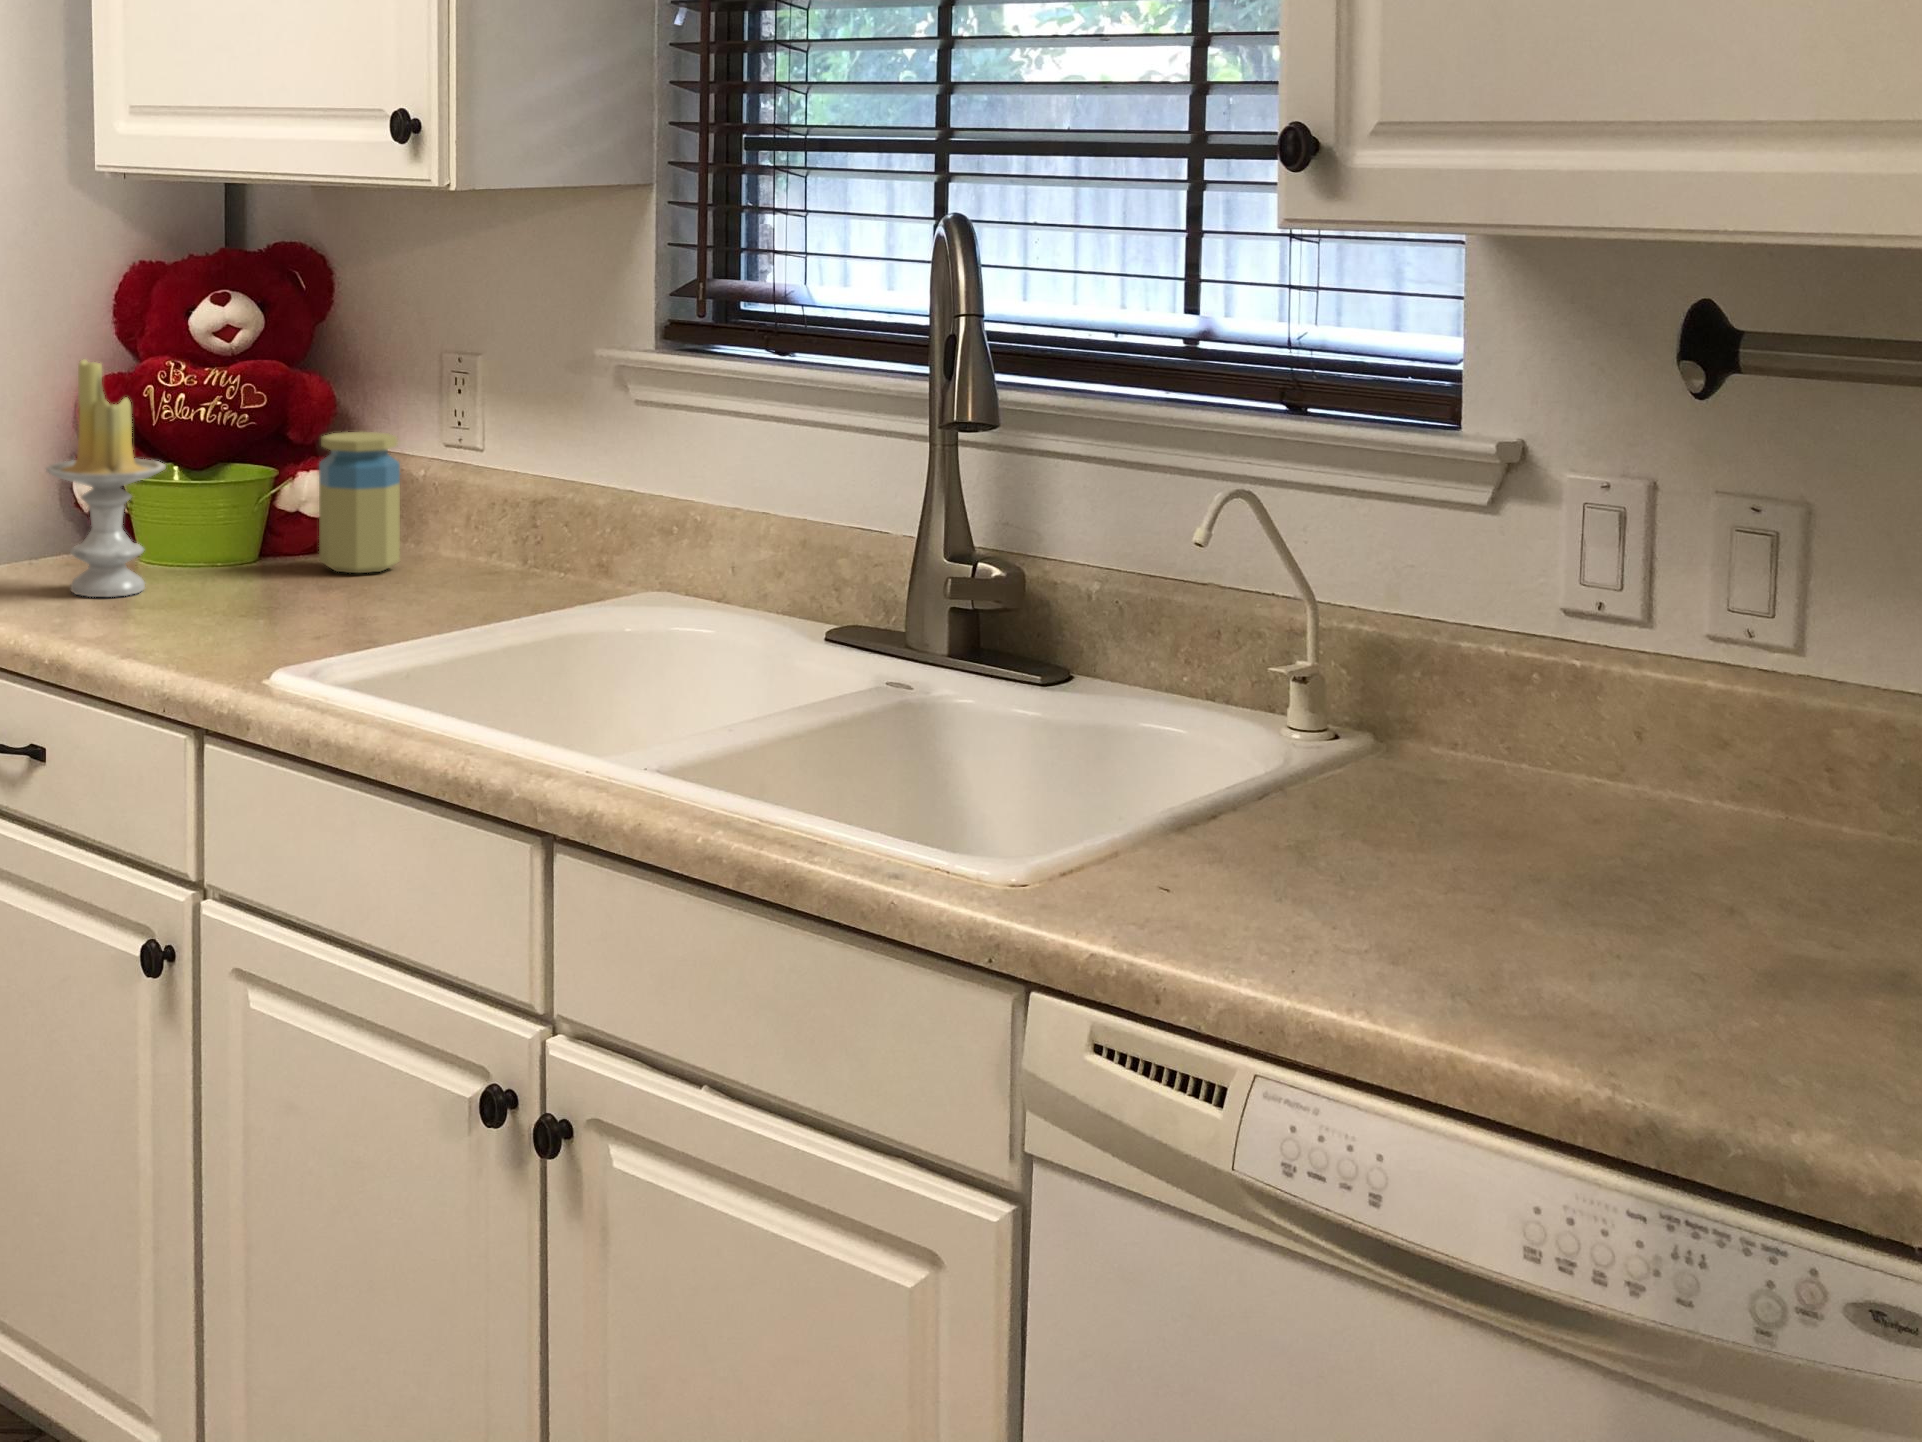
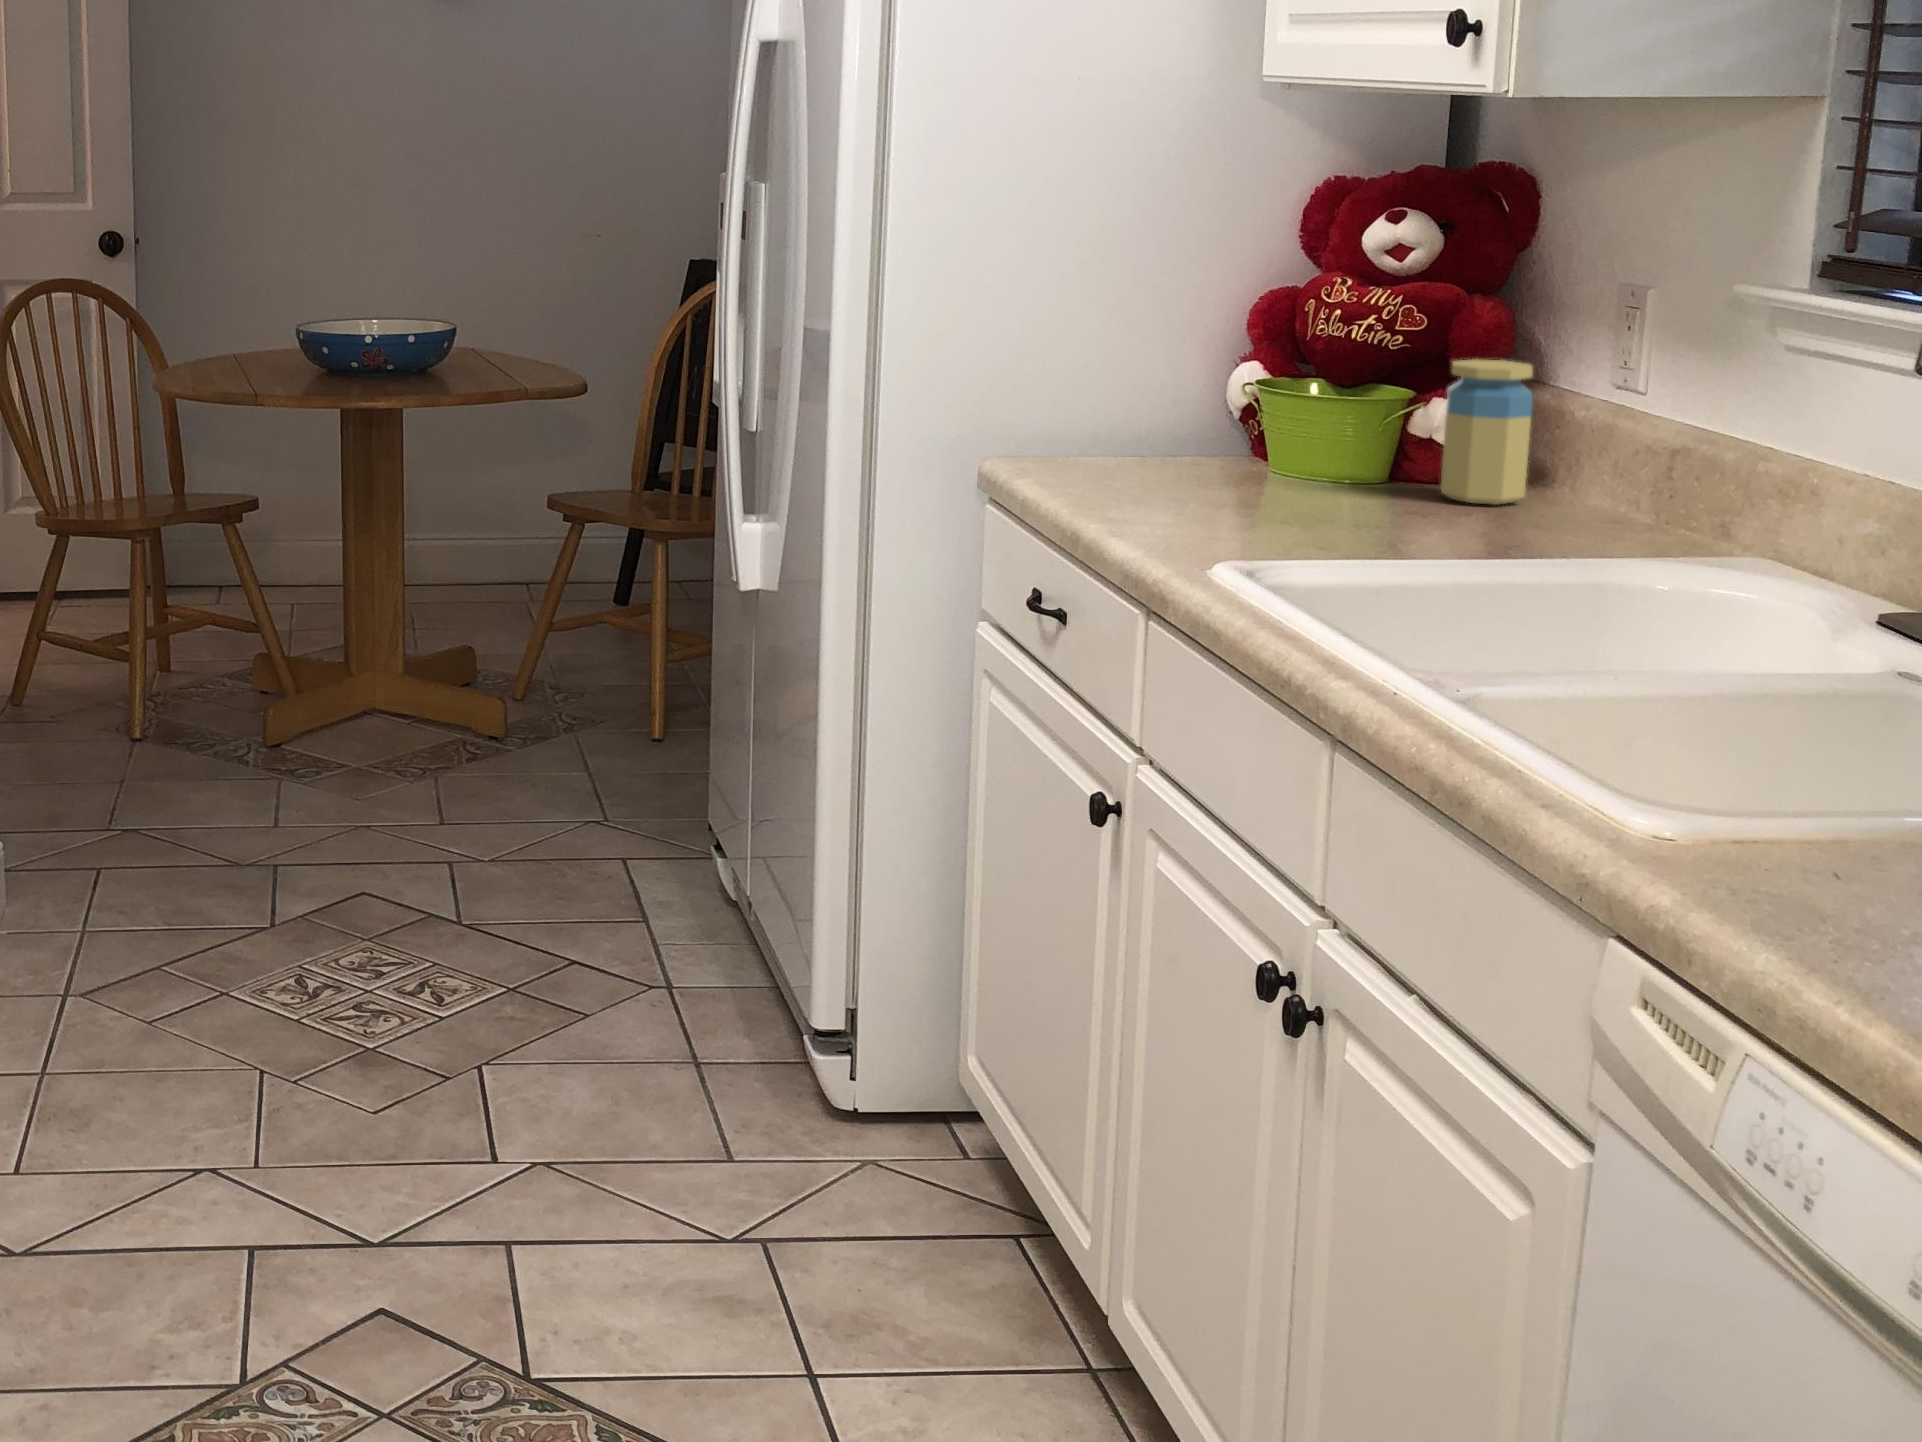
candle: present [46,359,166,597] -> none [1150,265,1266,493]

